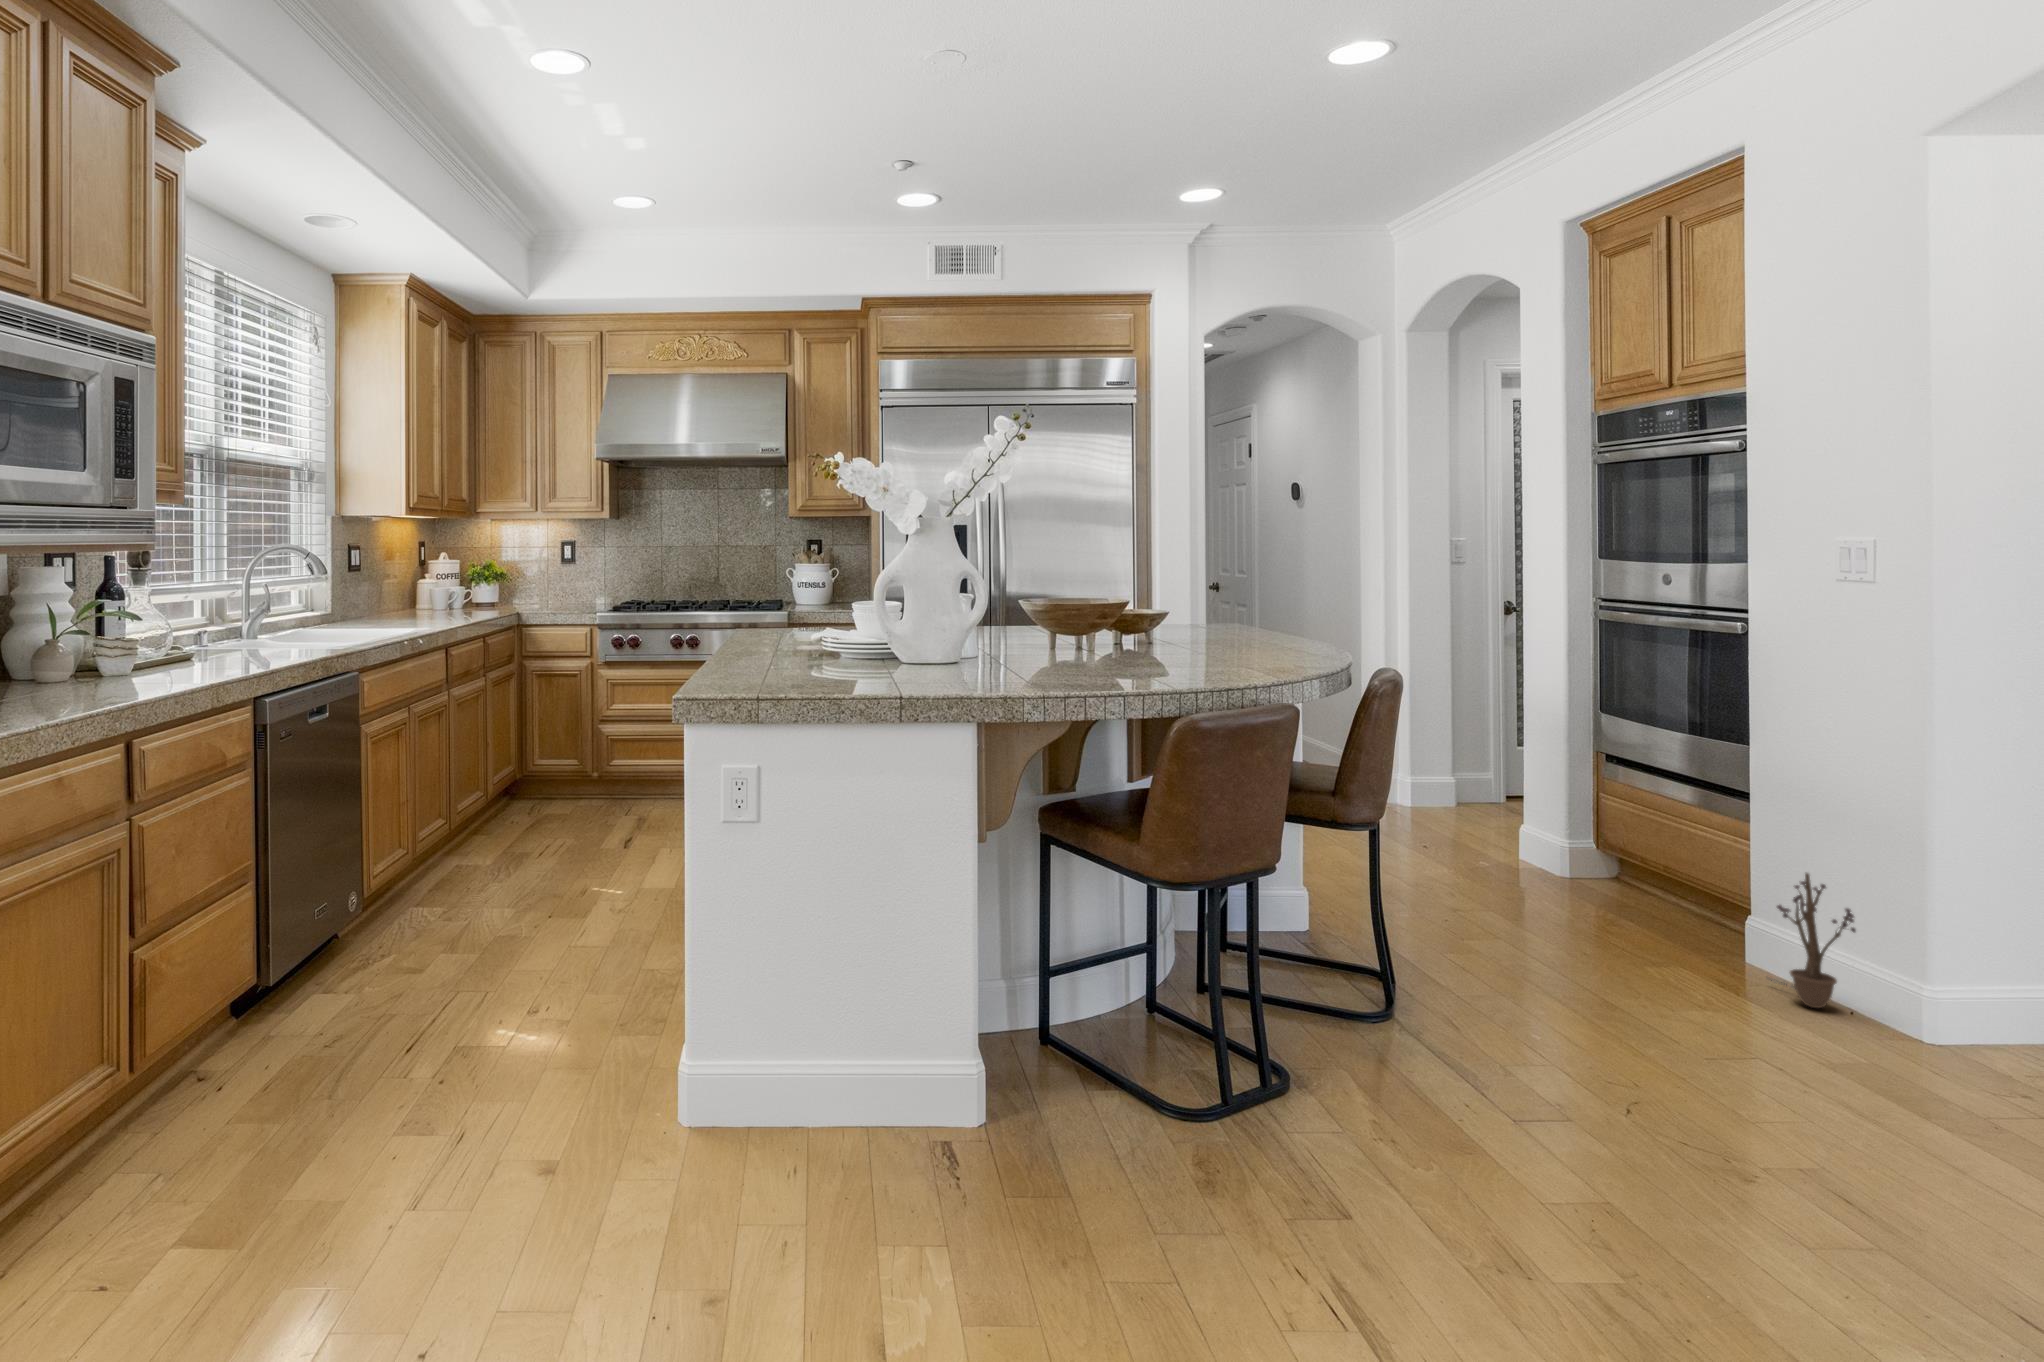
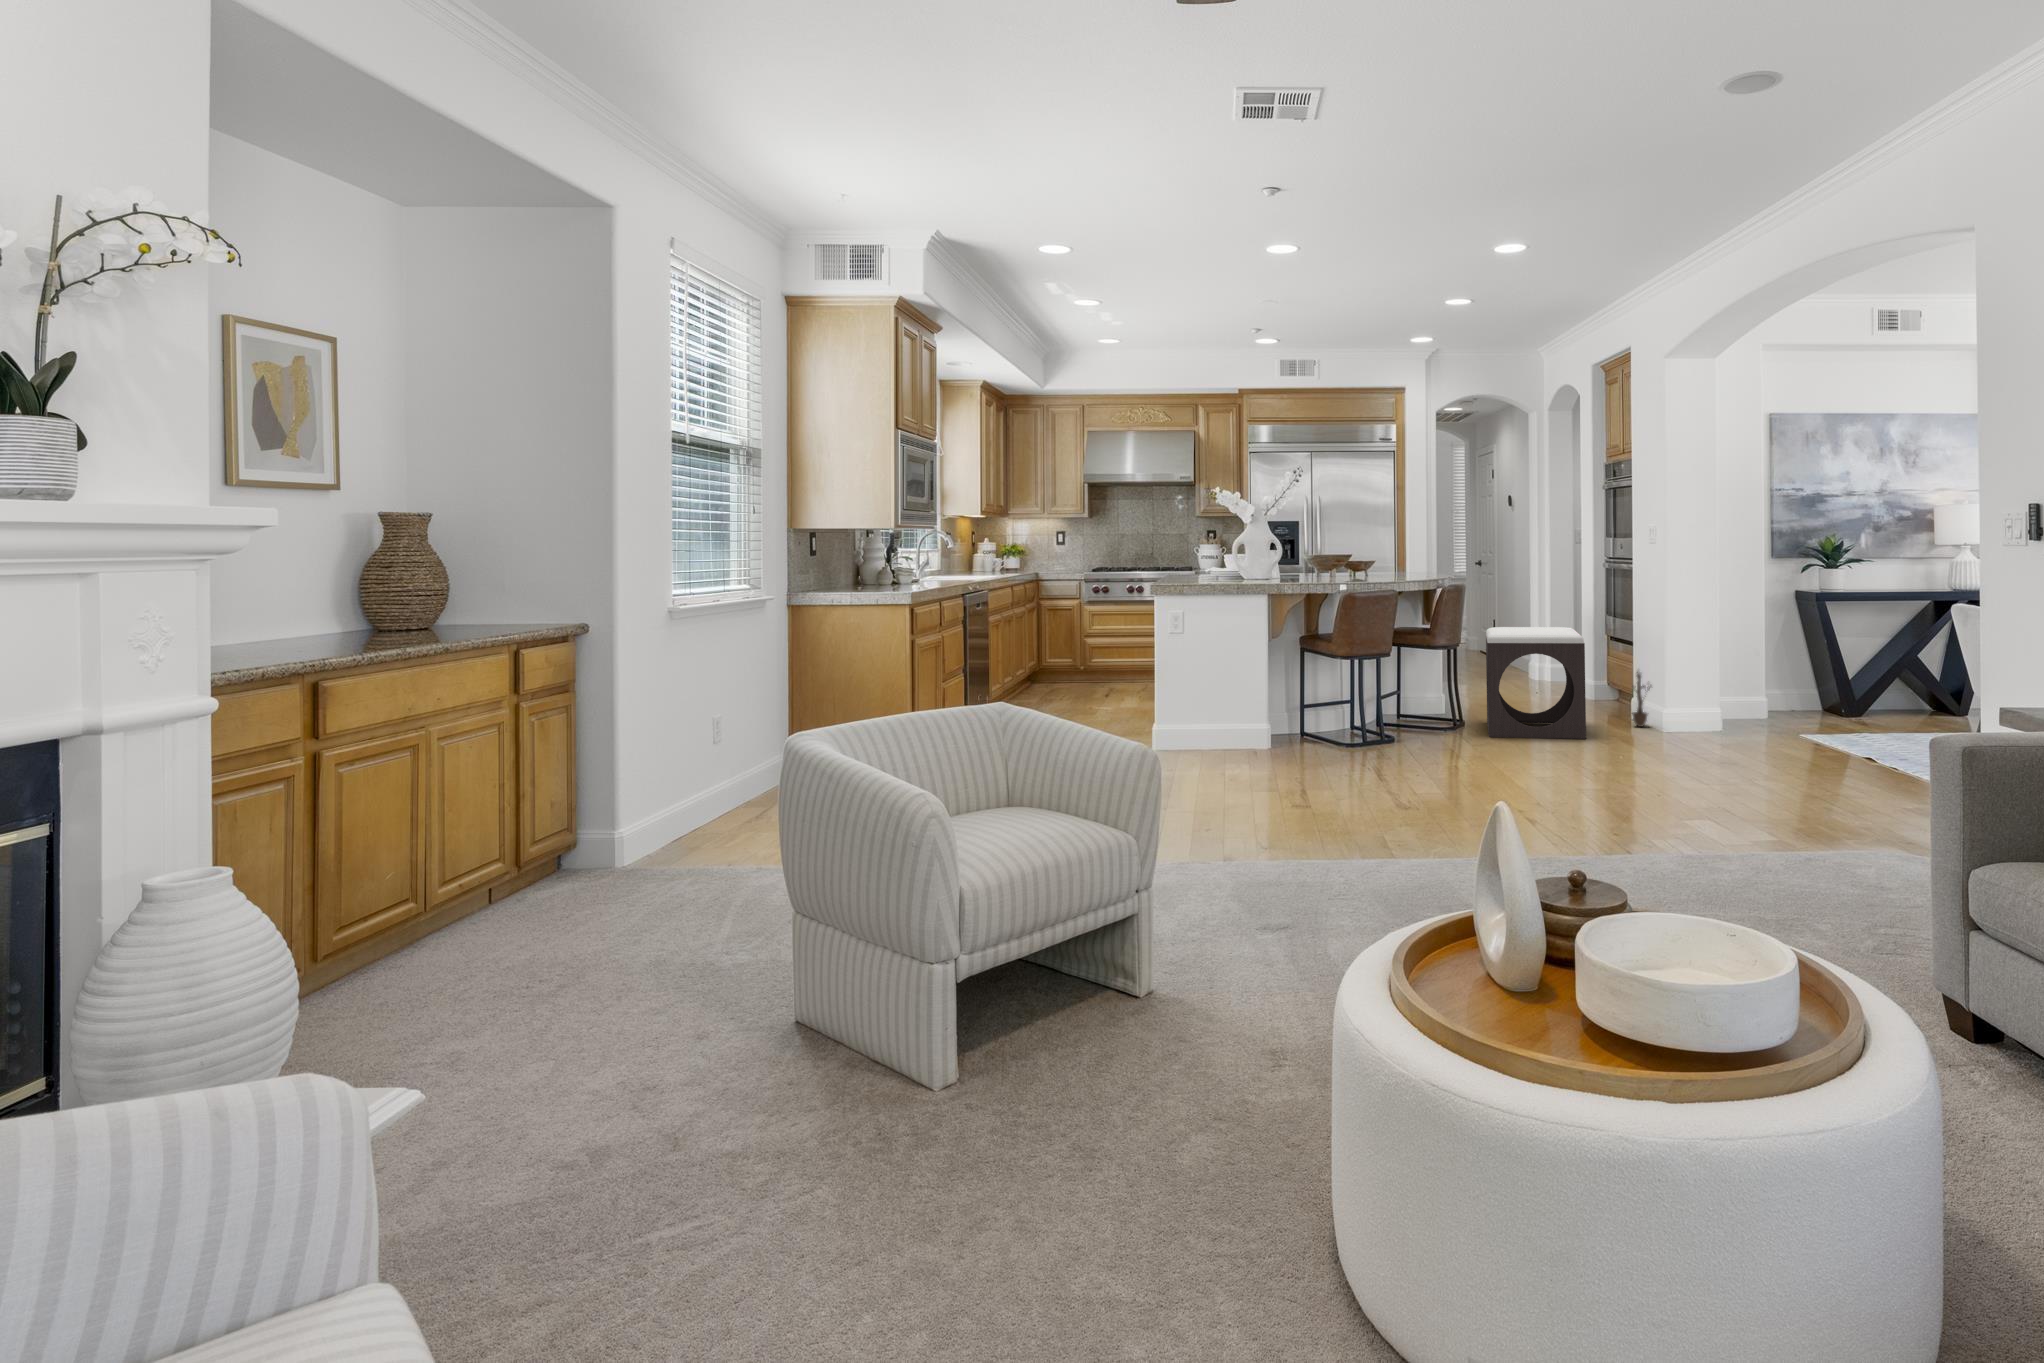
footstool: none [1430,768,1760,1075] -> present [1486,627,1586,739]

